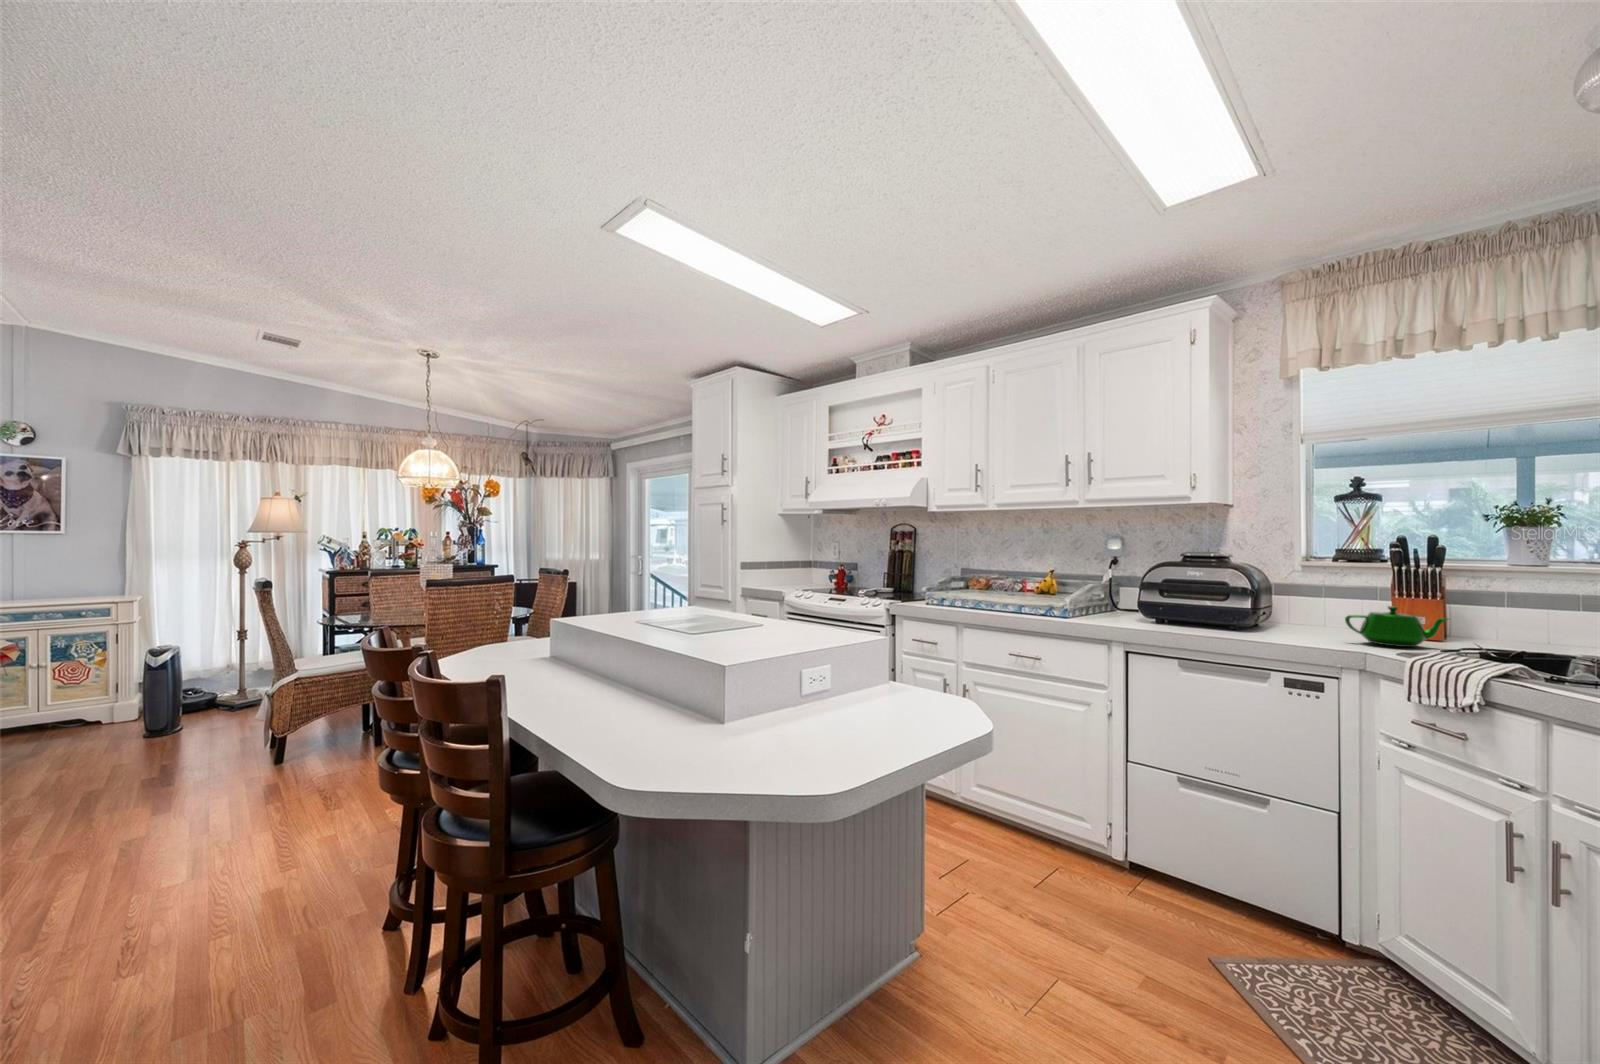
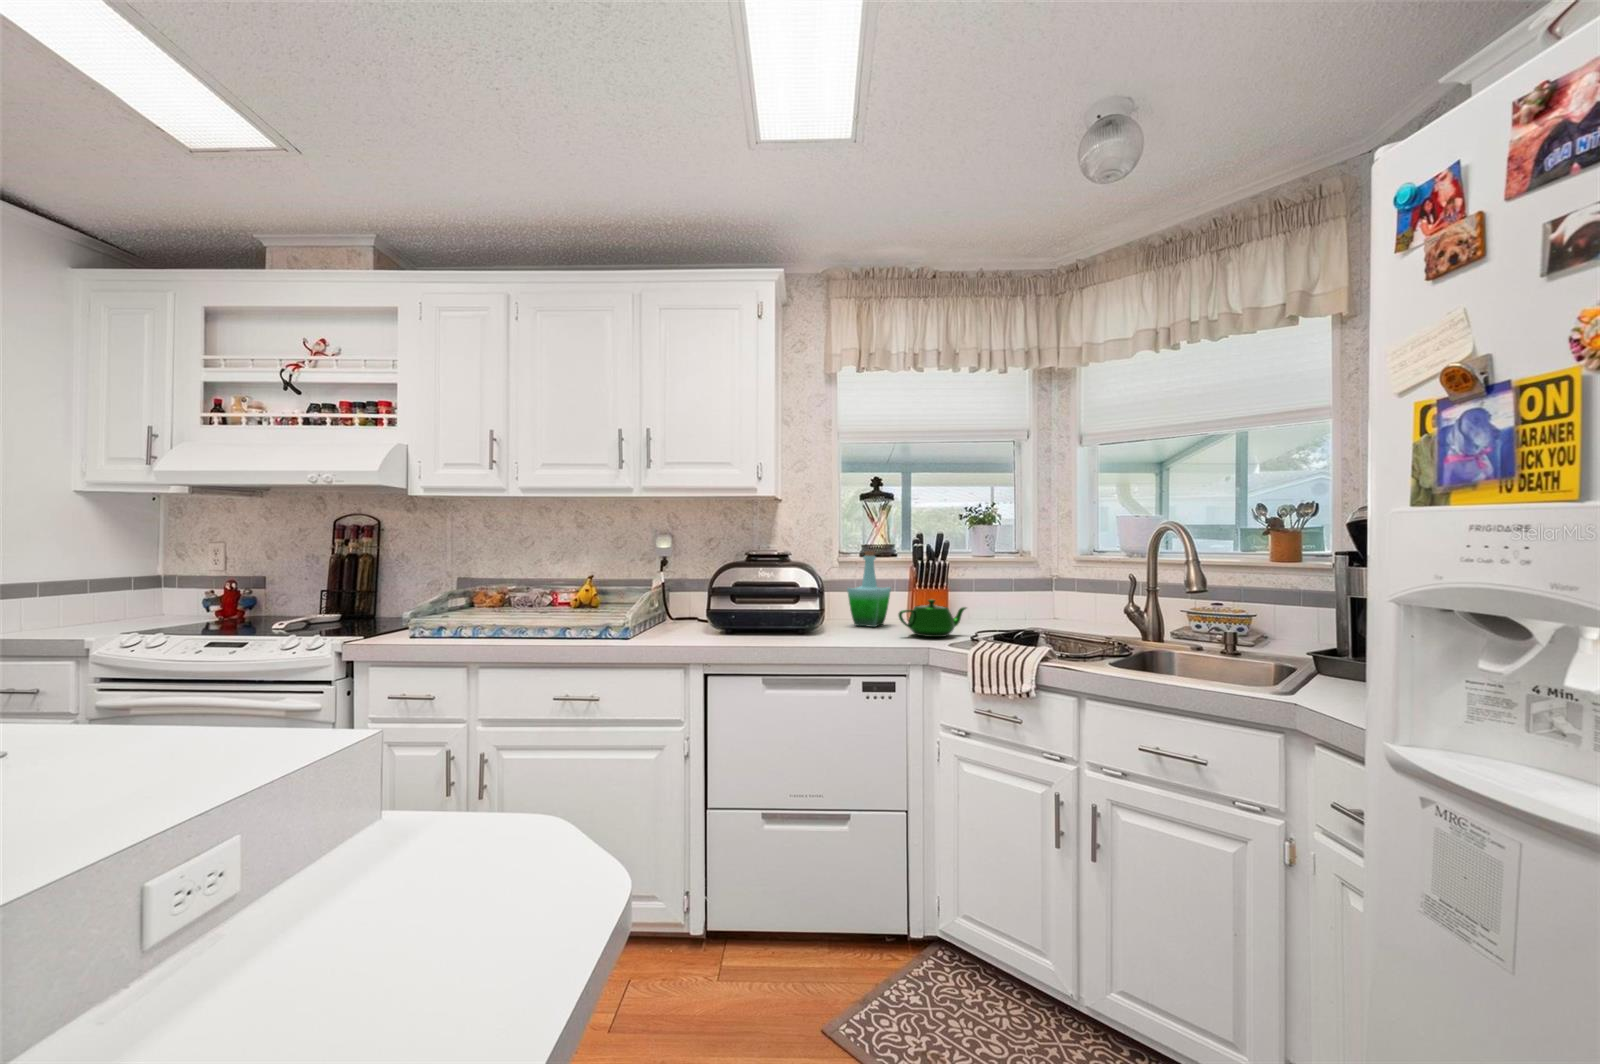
bottle: none [1300,555,1363,633] -> present [847,551,891,627]

